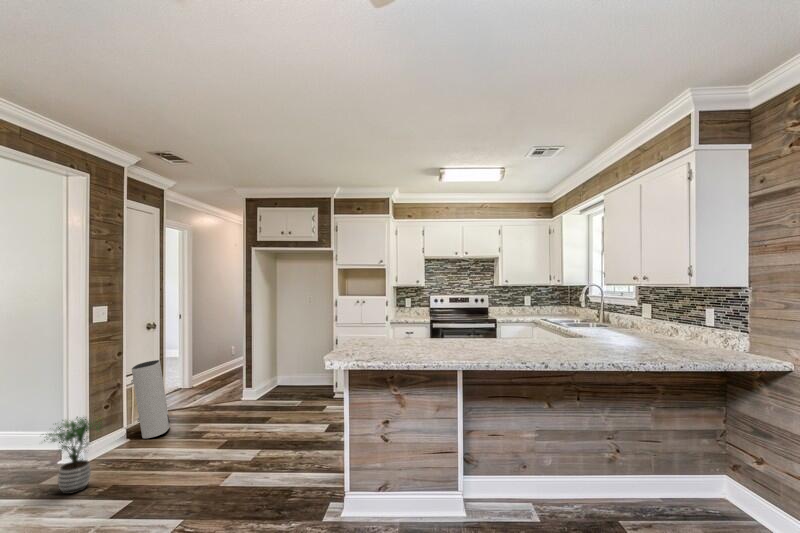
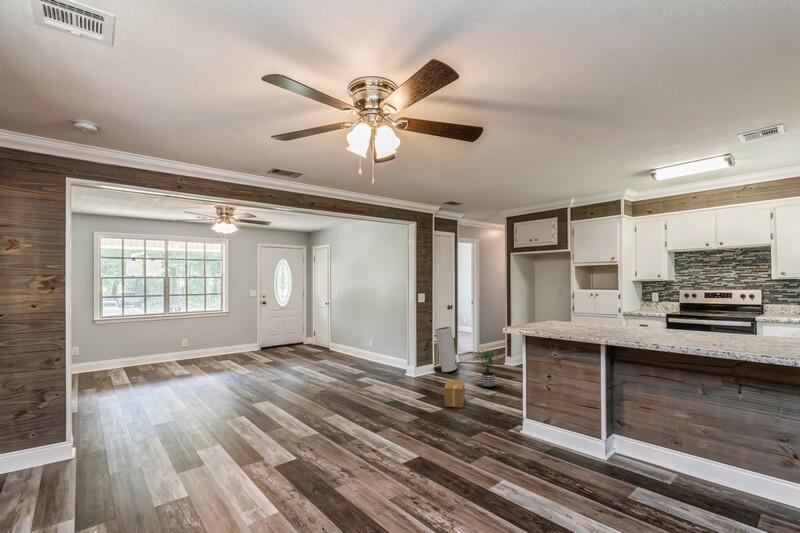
potted plant: present [44,417,102,494] -> present [476,351,498,388]
cardboard box: none [184,451,225,509] -> present [444,380,465,407]

